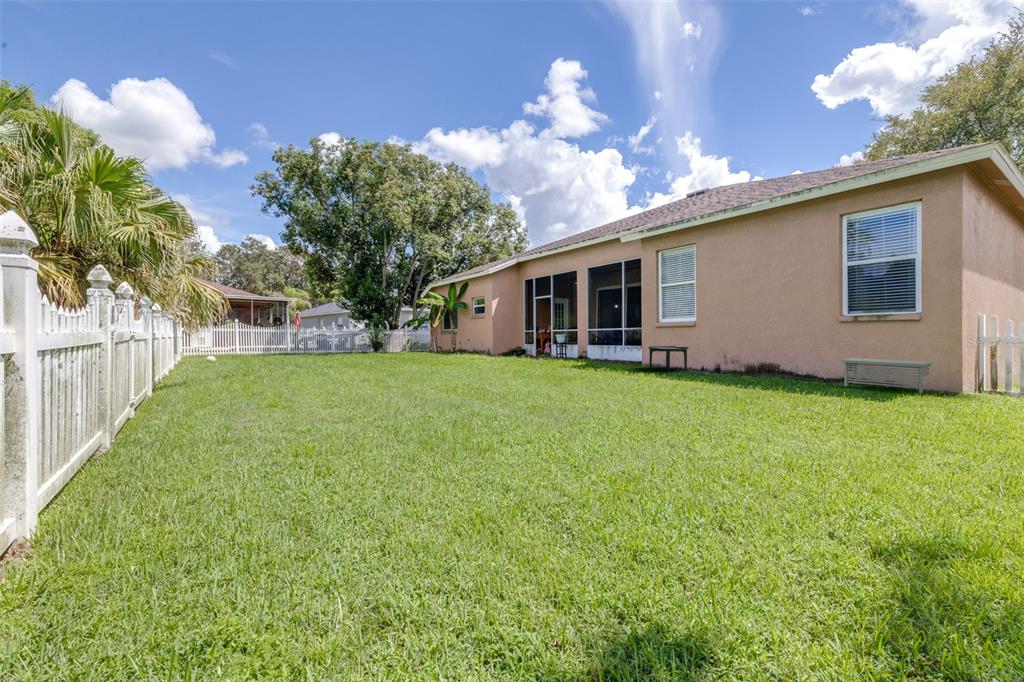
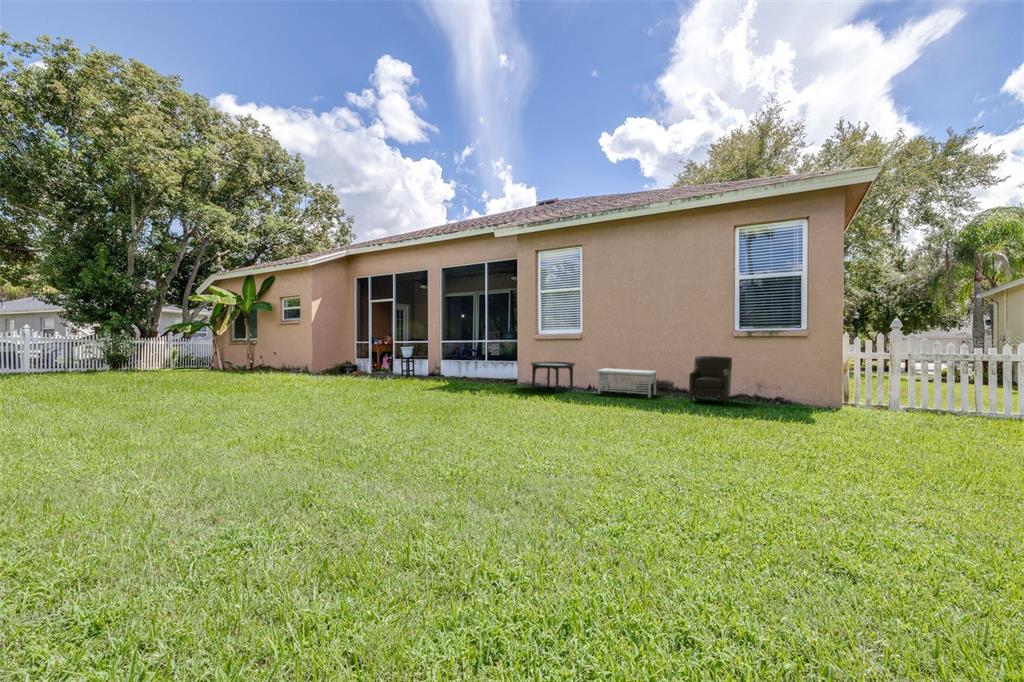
chair: none [785,340,836,385] -> present [689,356,732,405]
storage bench: present [842,358,932,393] -> present [596,368,657,398]

